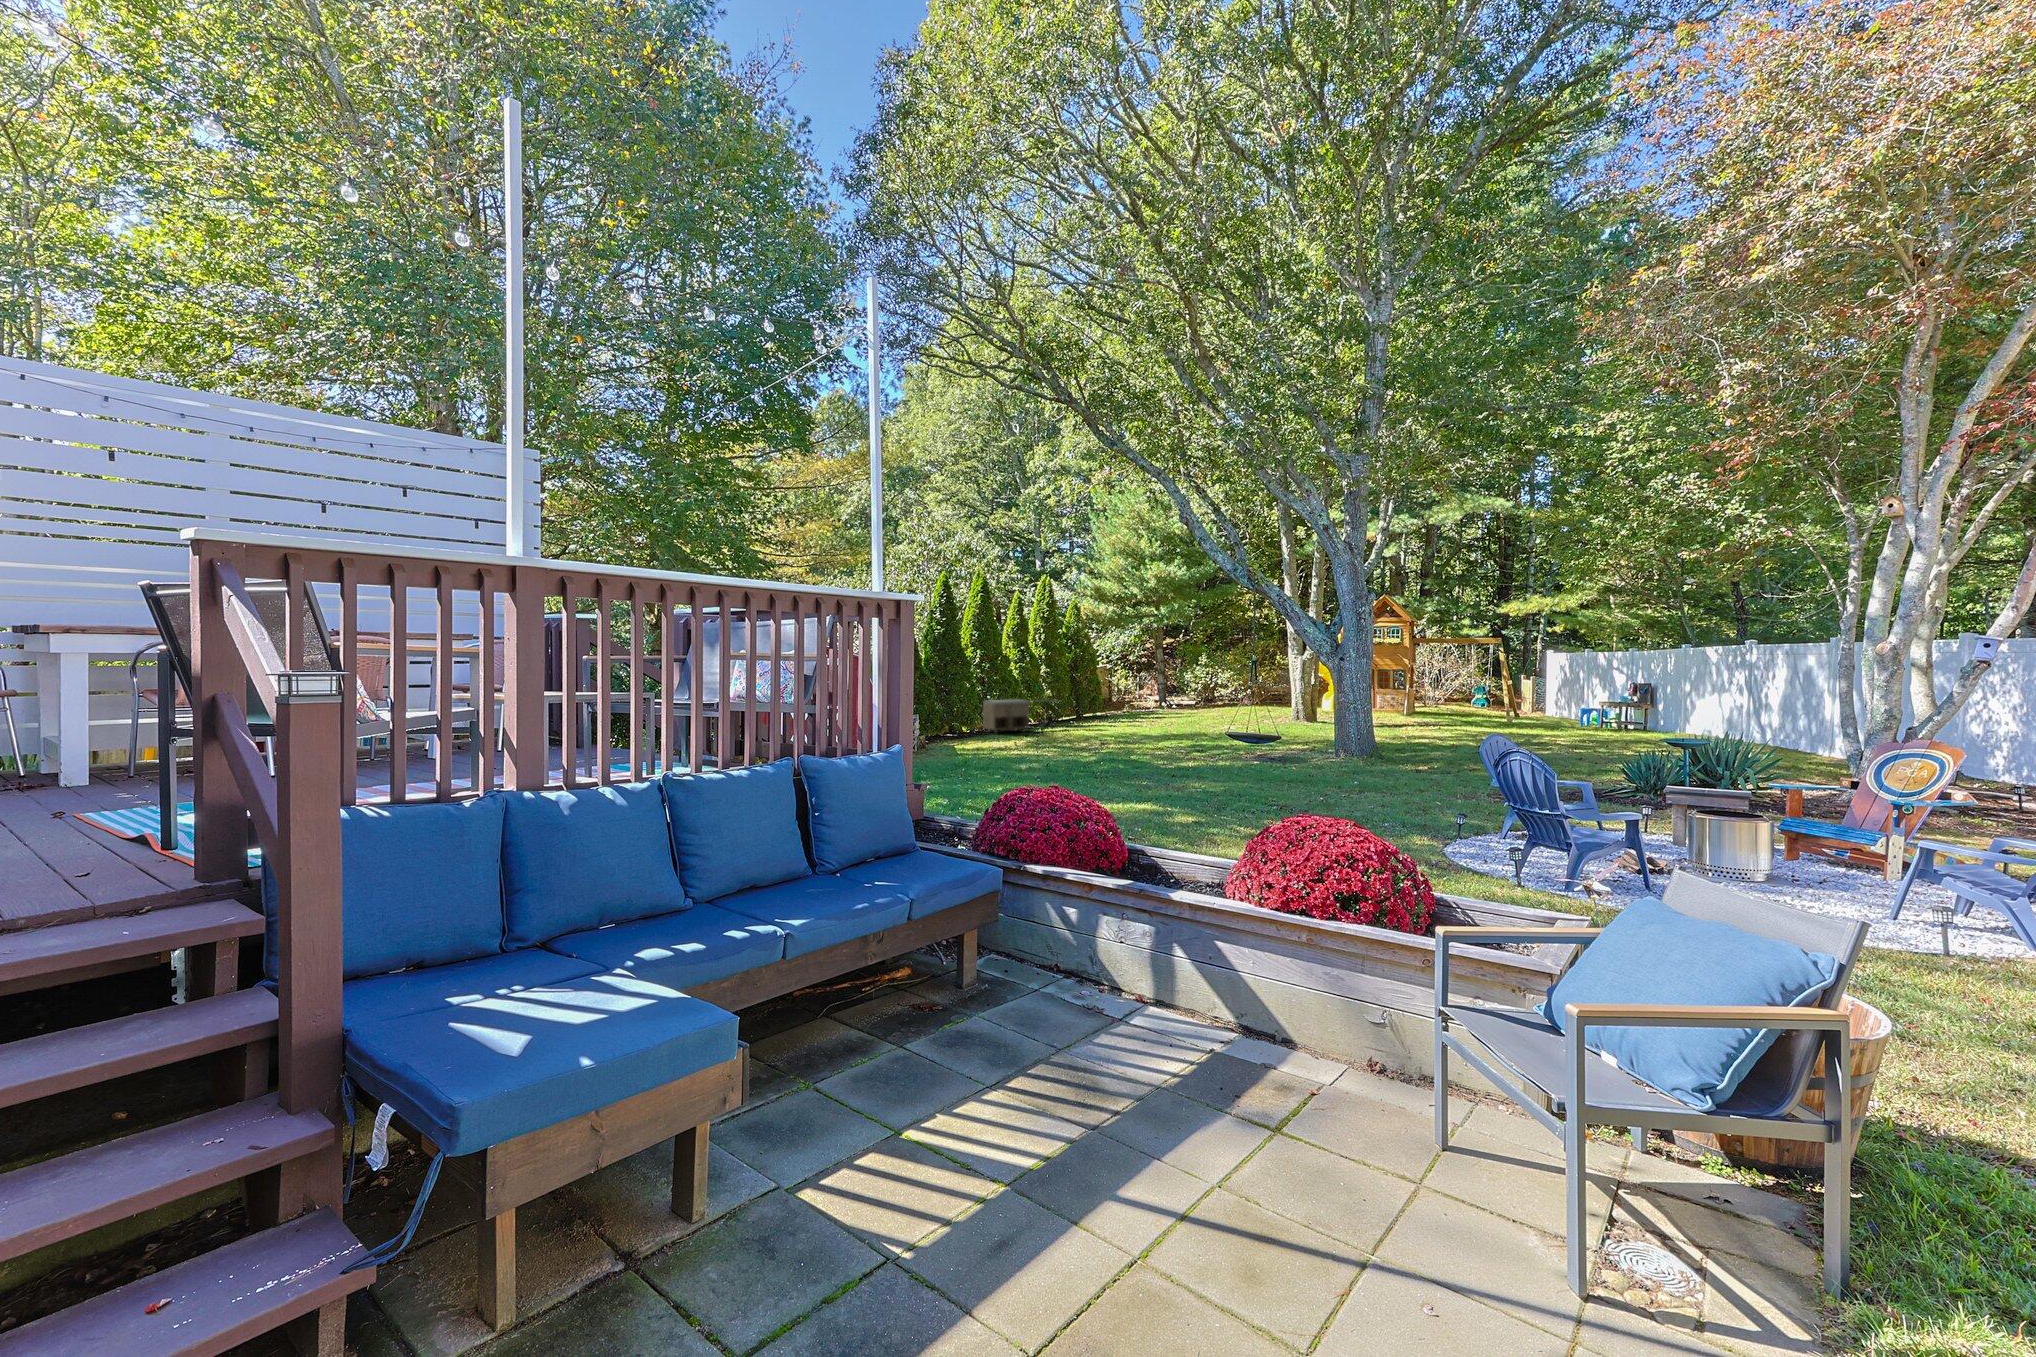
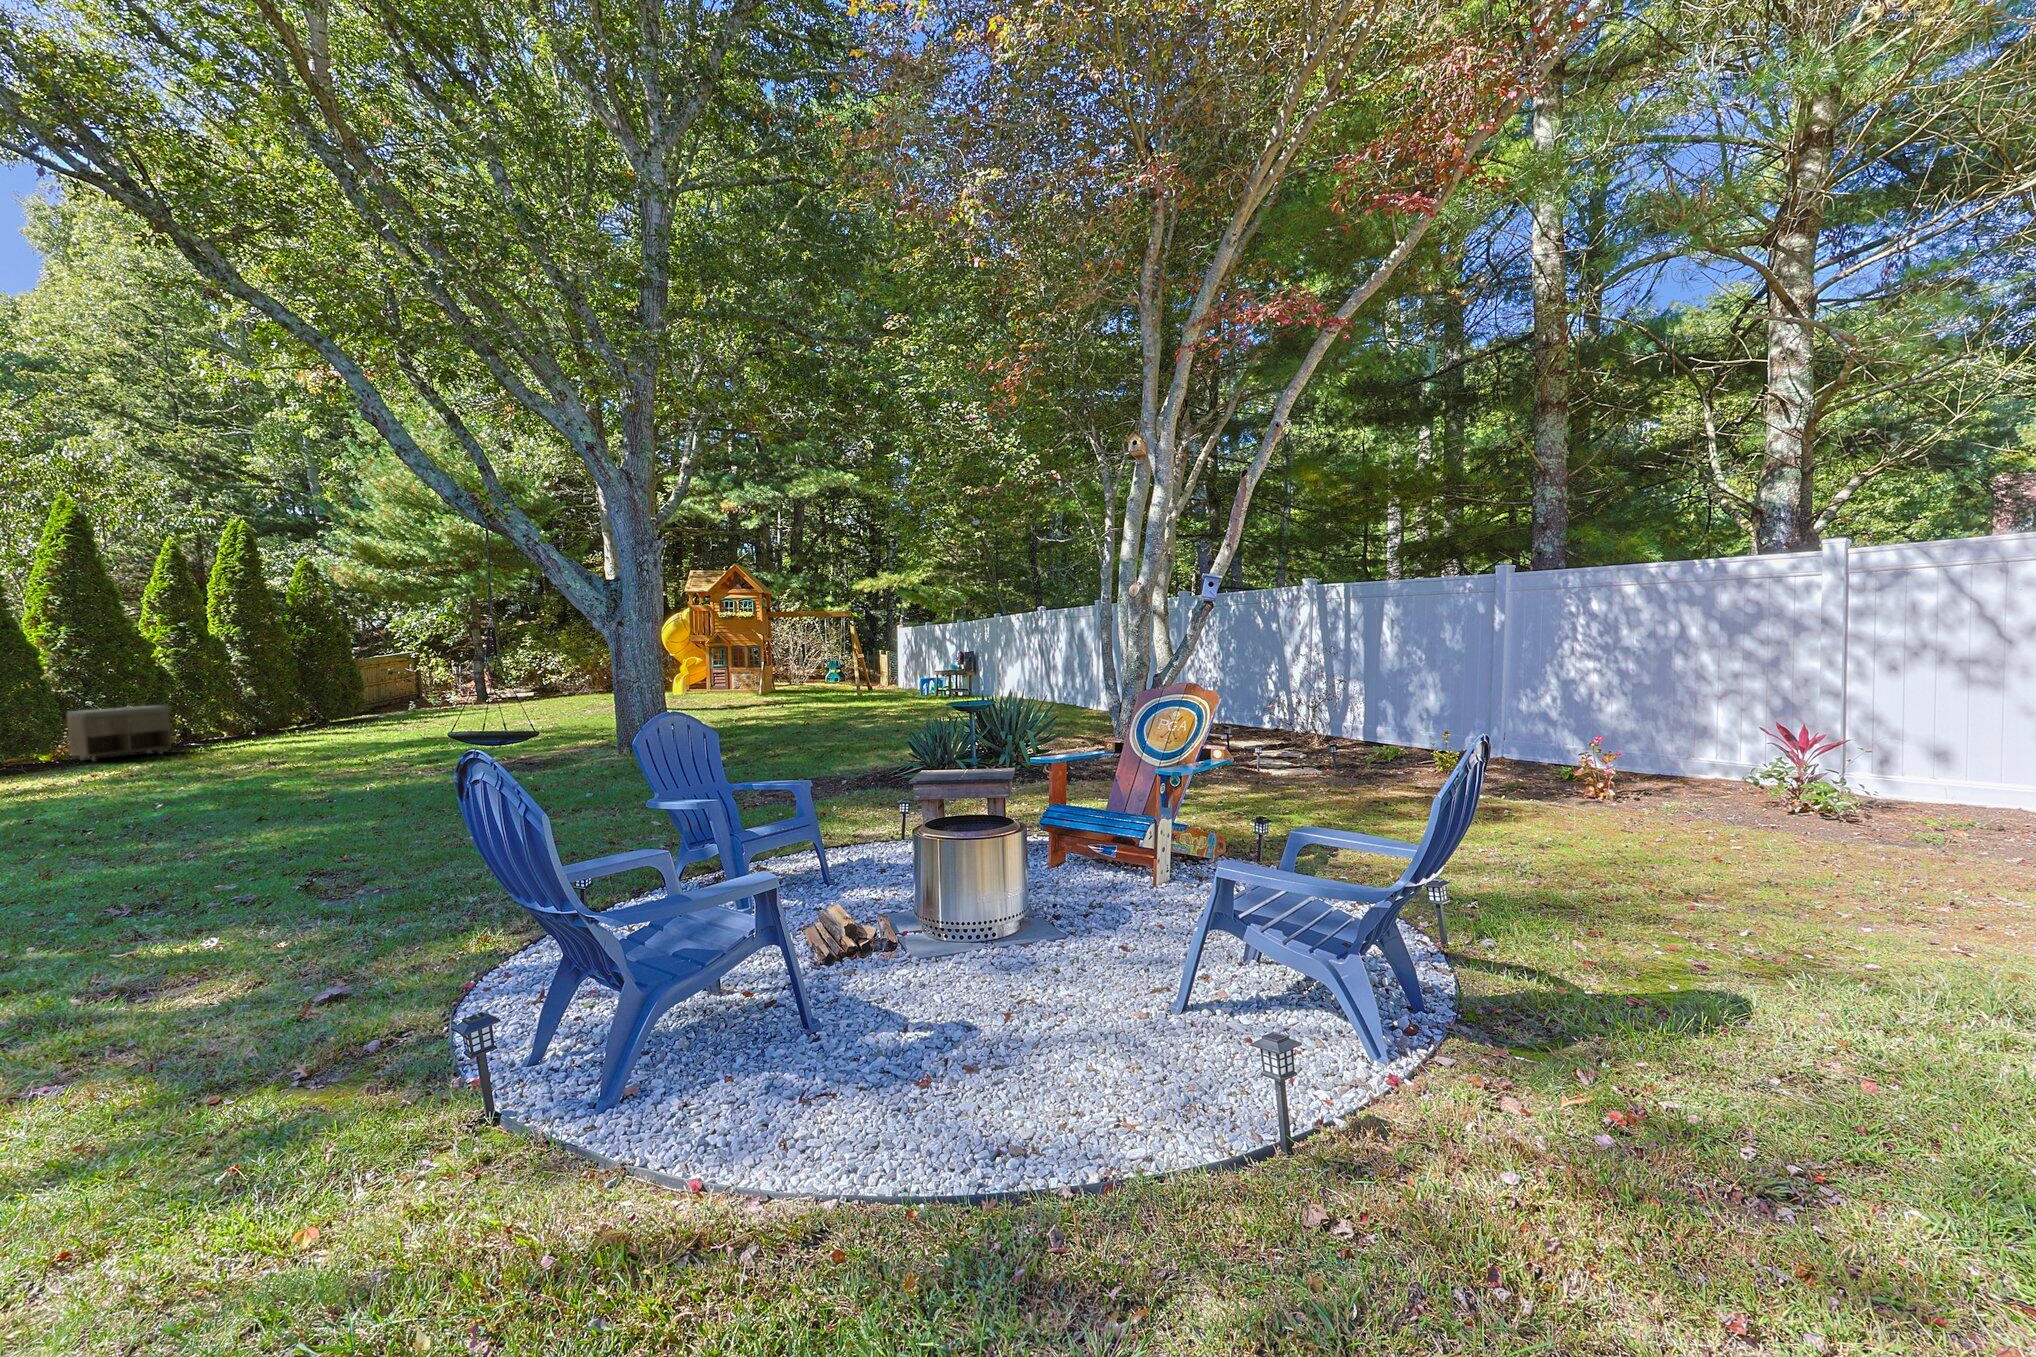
side table: present [1036,700,1060,727] -> none [199,702,255,743]

